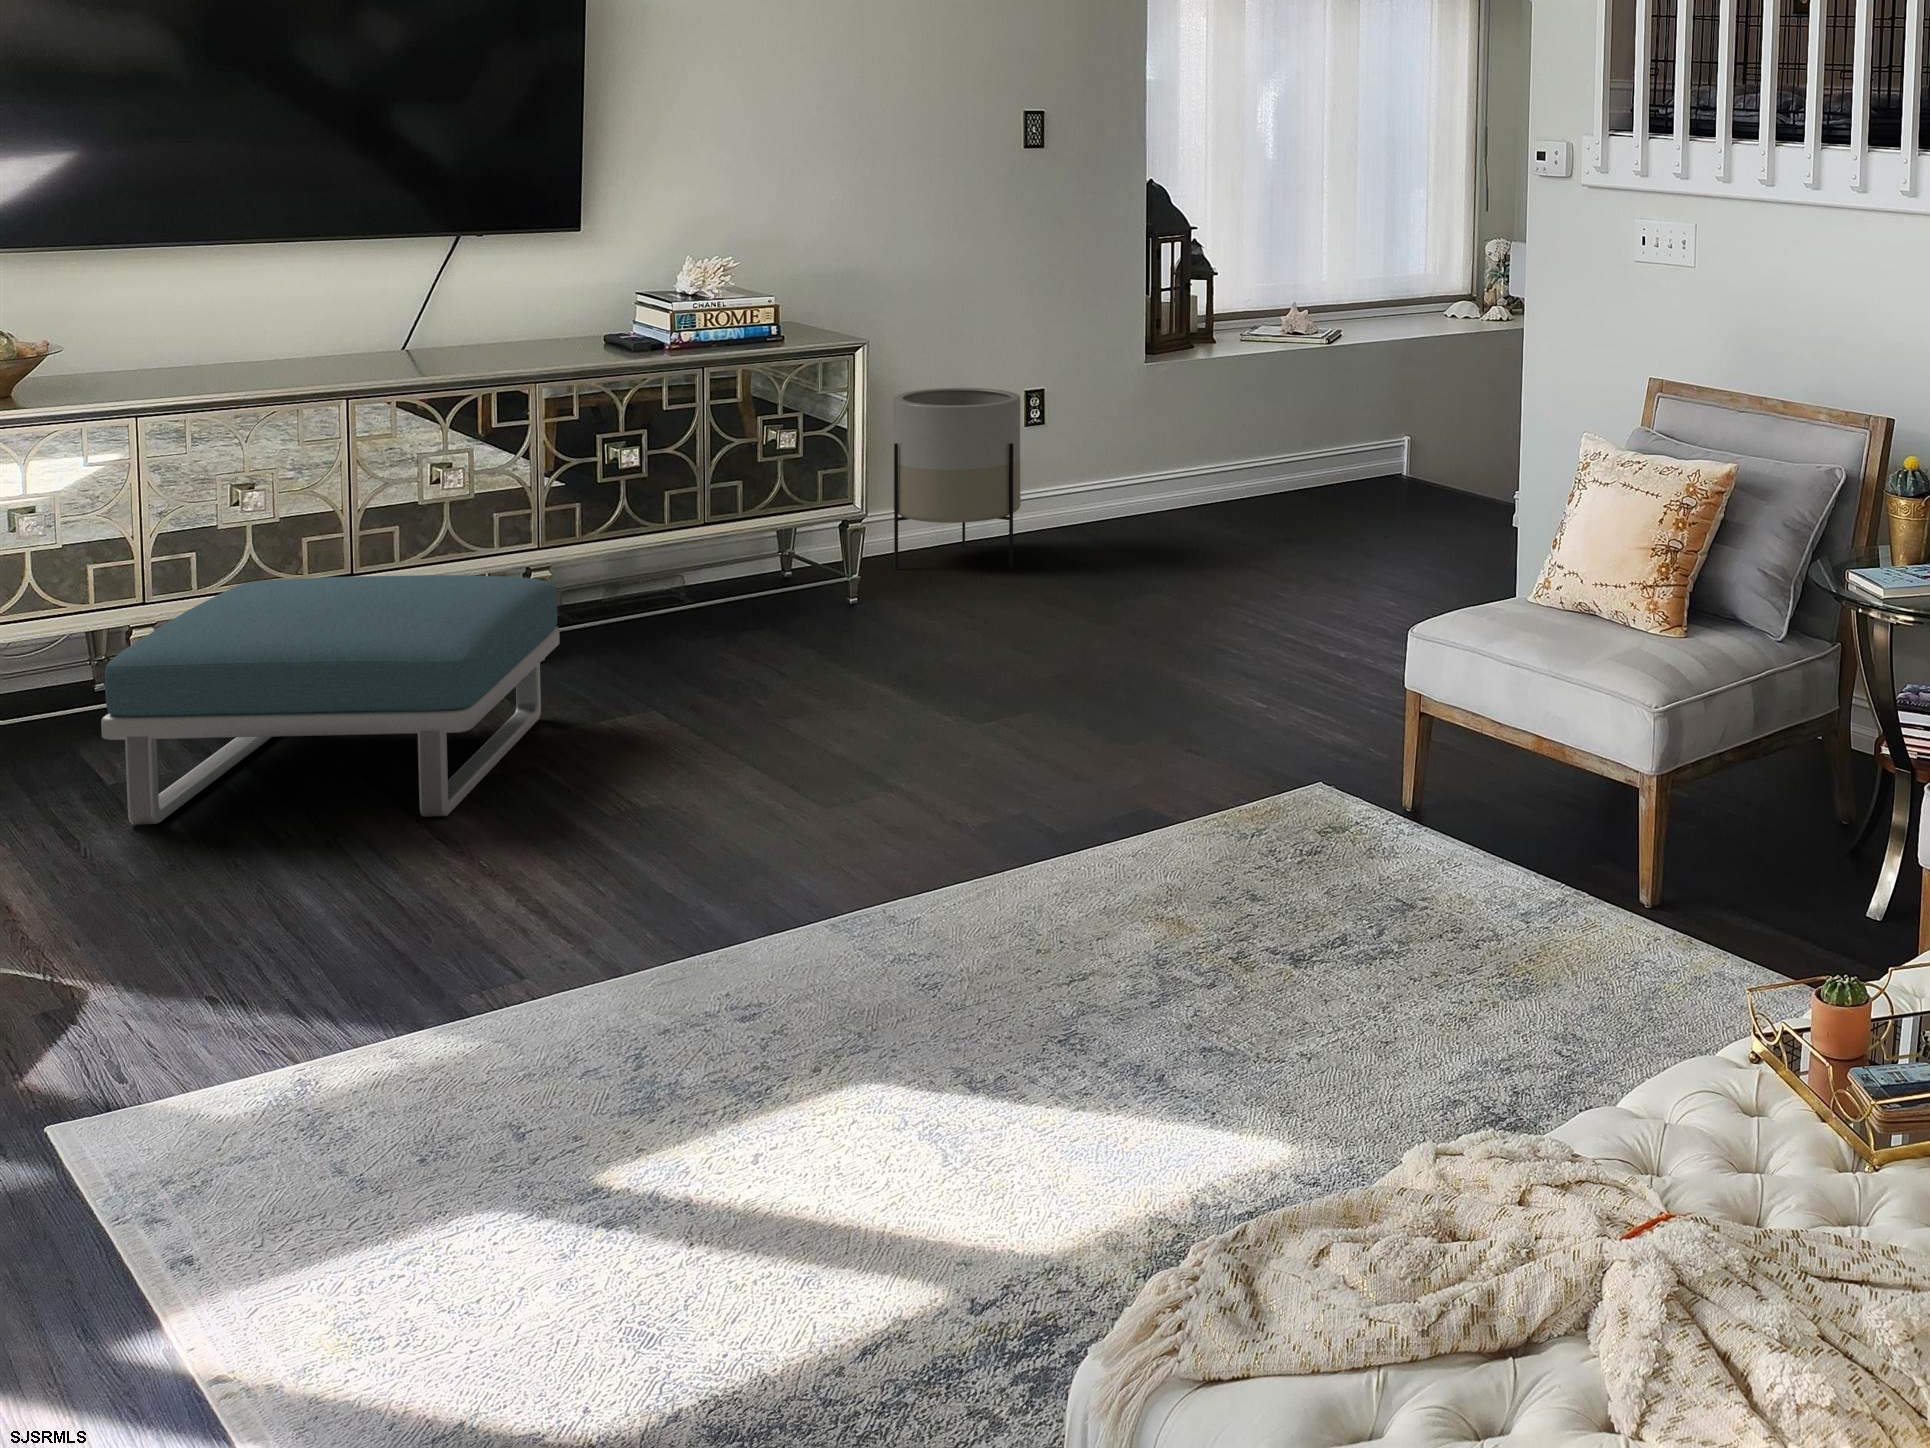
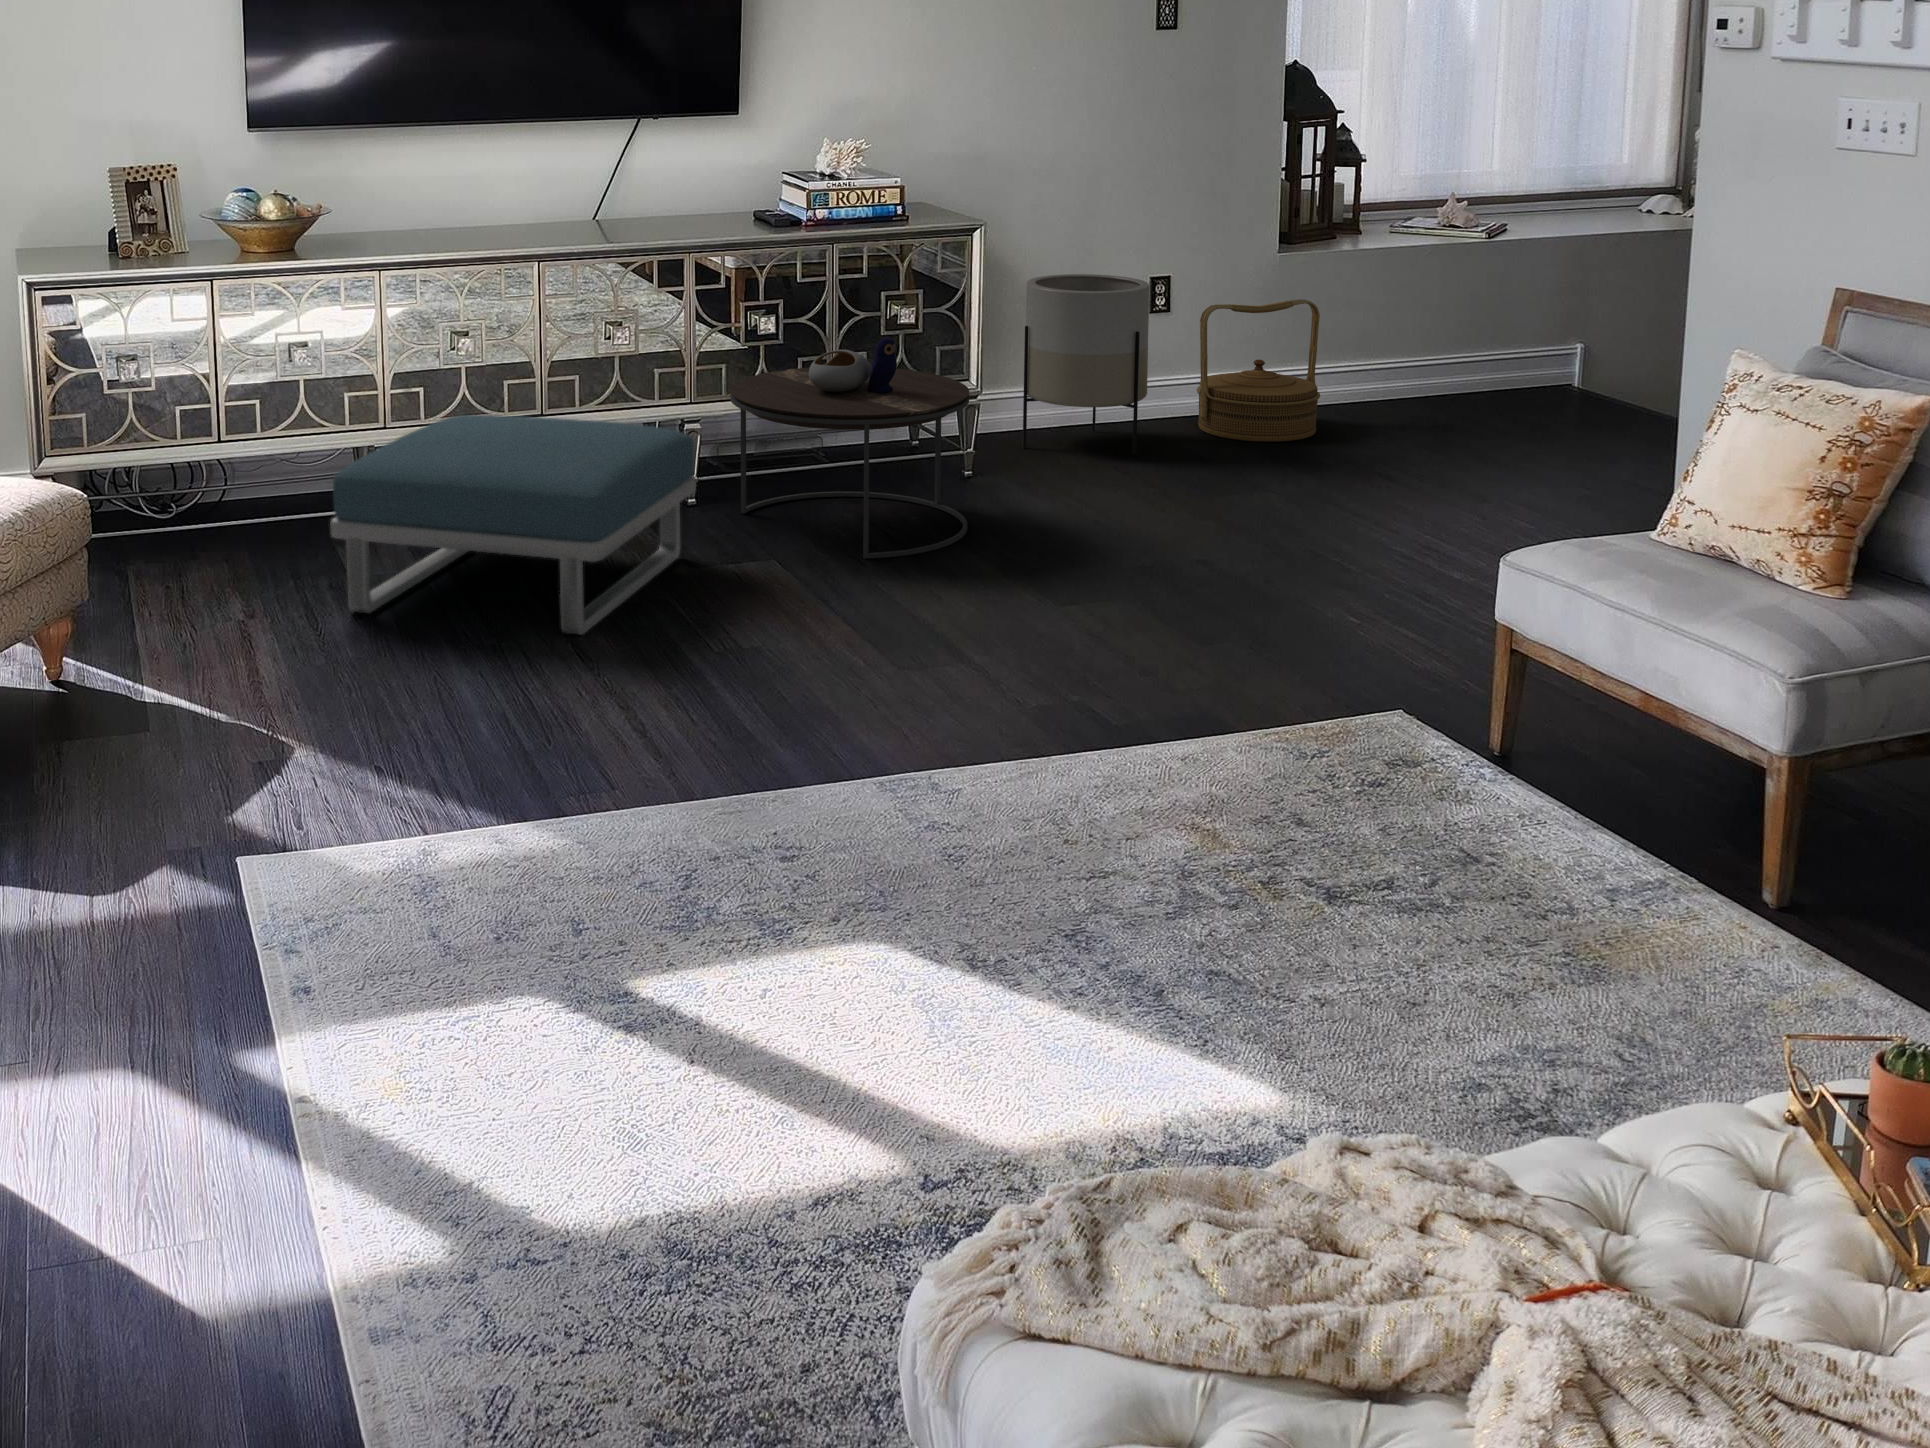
woven basket: none [1064,404,1184,545] -> present [1197,299,1320,442]
side table: none [589,464,858,698] -> present [730,338,969,558]

